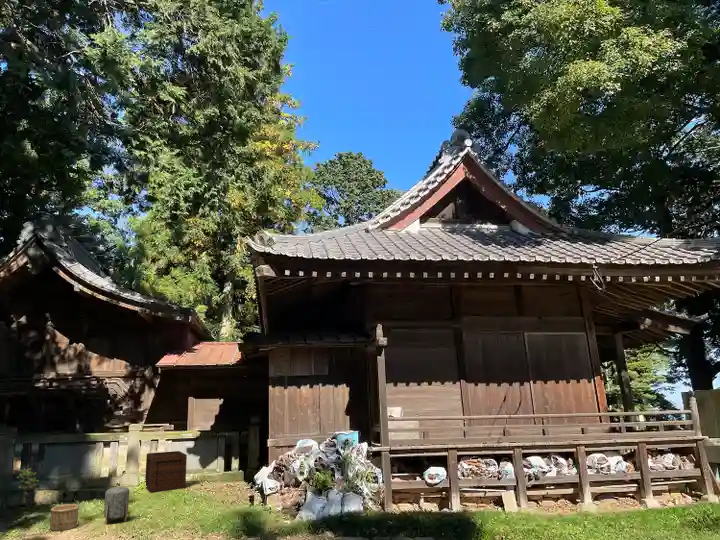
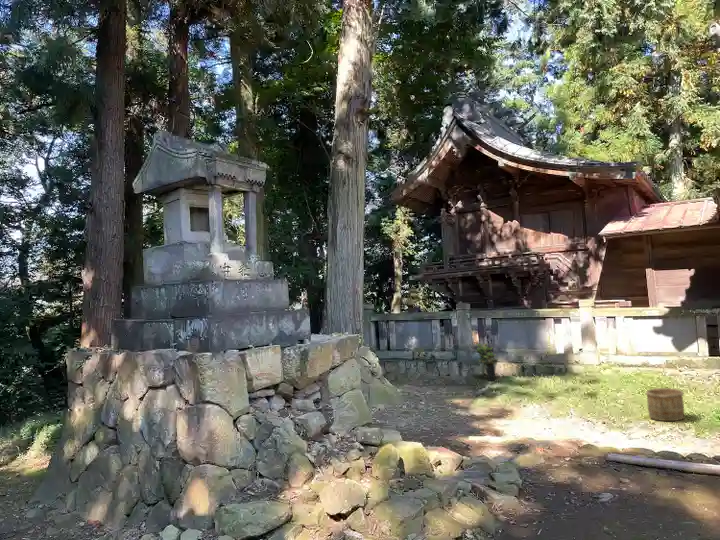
wooden crate: present [145,451,187,492] -> none [604,328,659,374]
stool: present [104,487,129,524] -> none [564,365,594,405]
wooden bucket: present [50,504,79,531] -> present [646,388,684,421]

